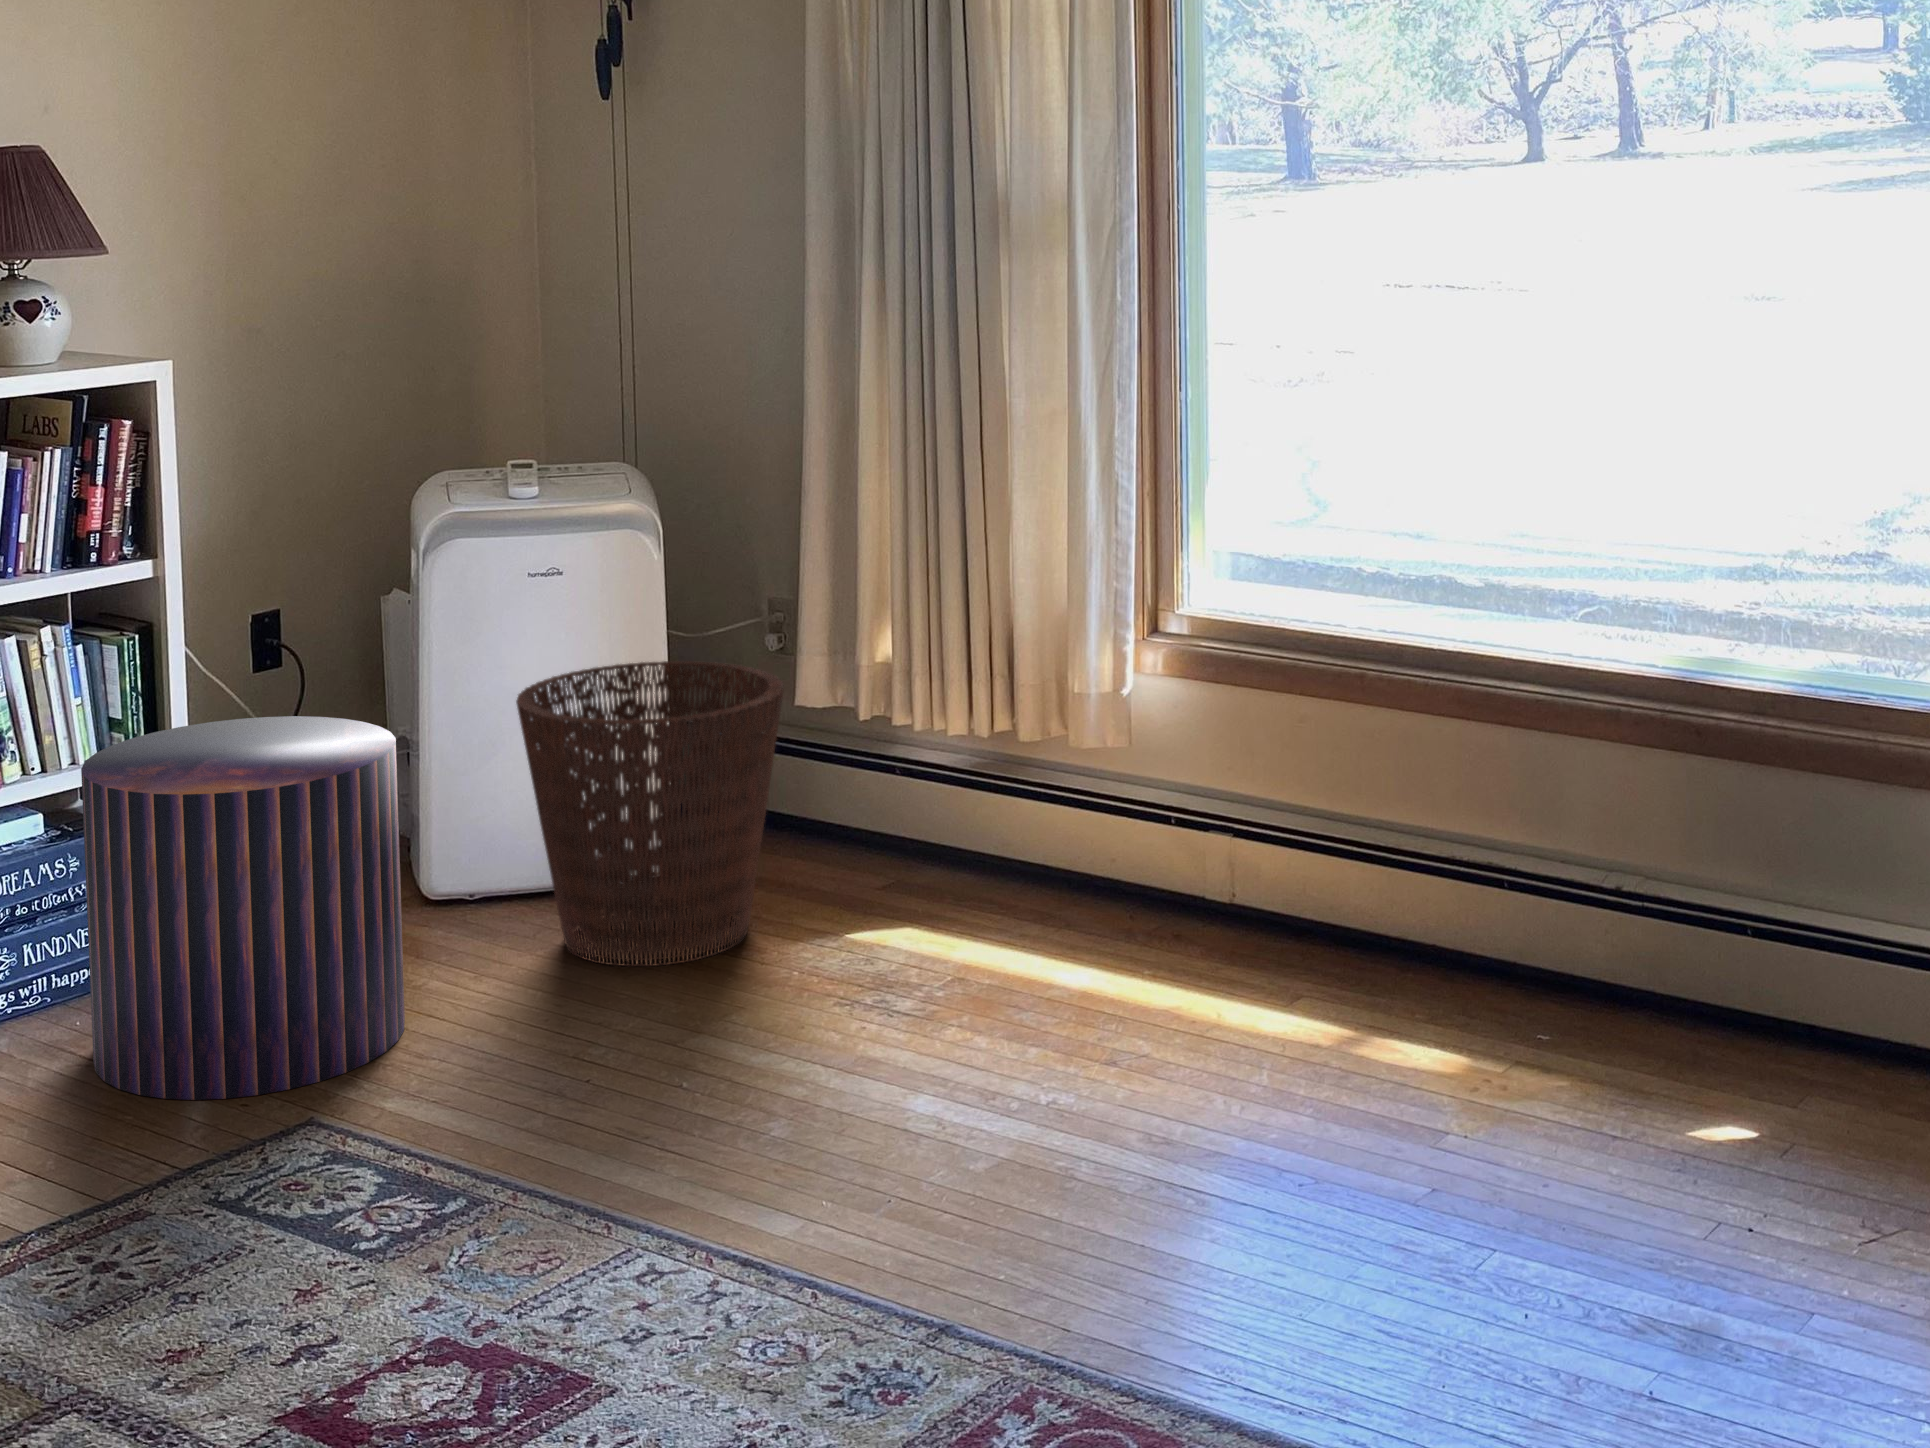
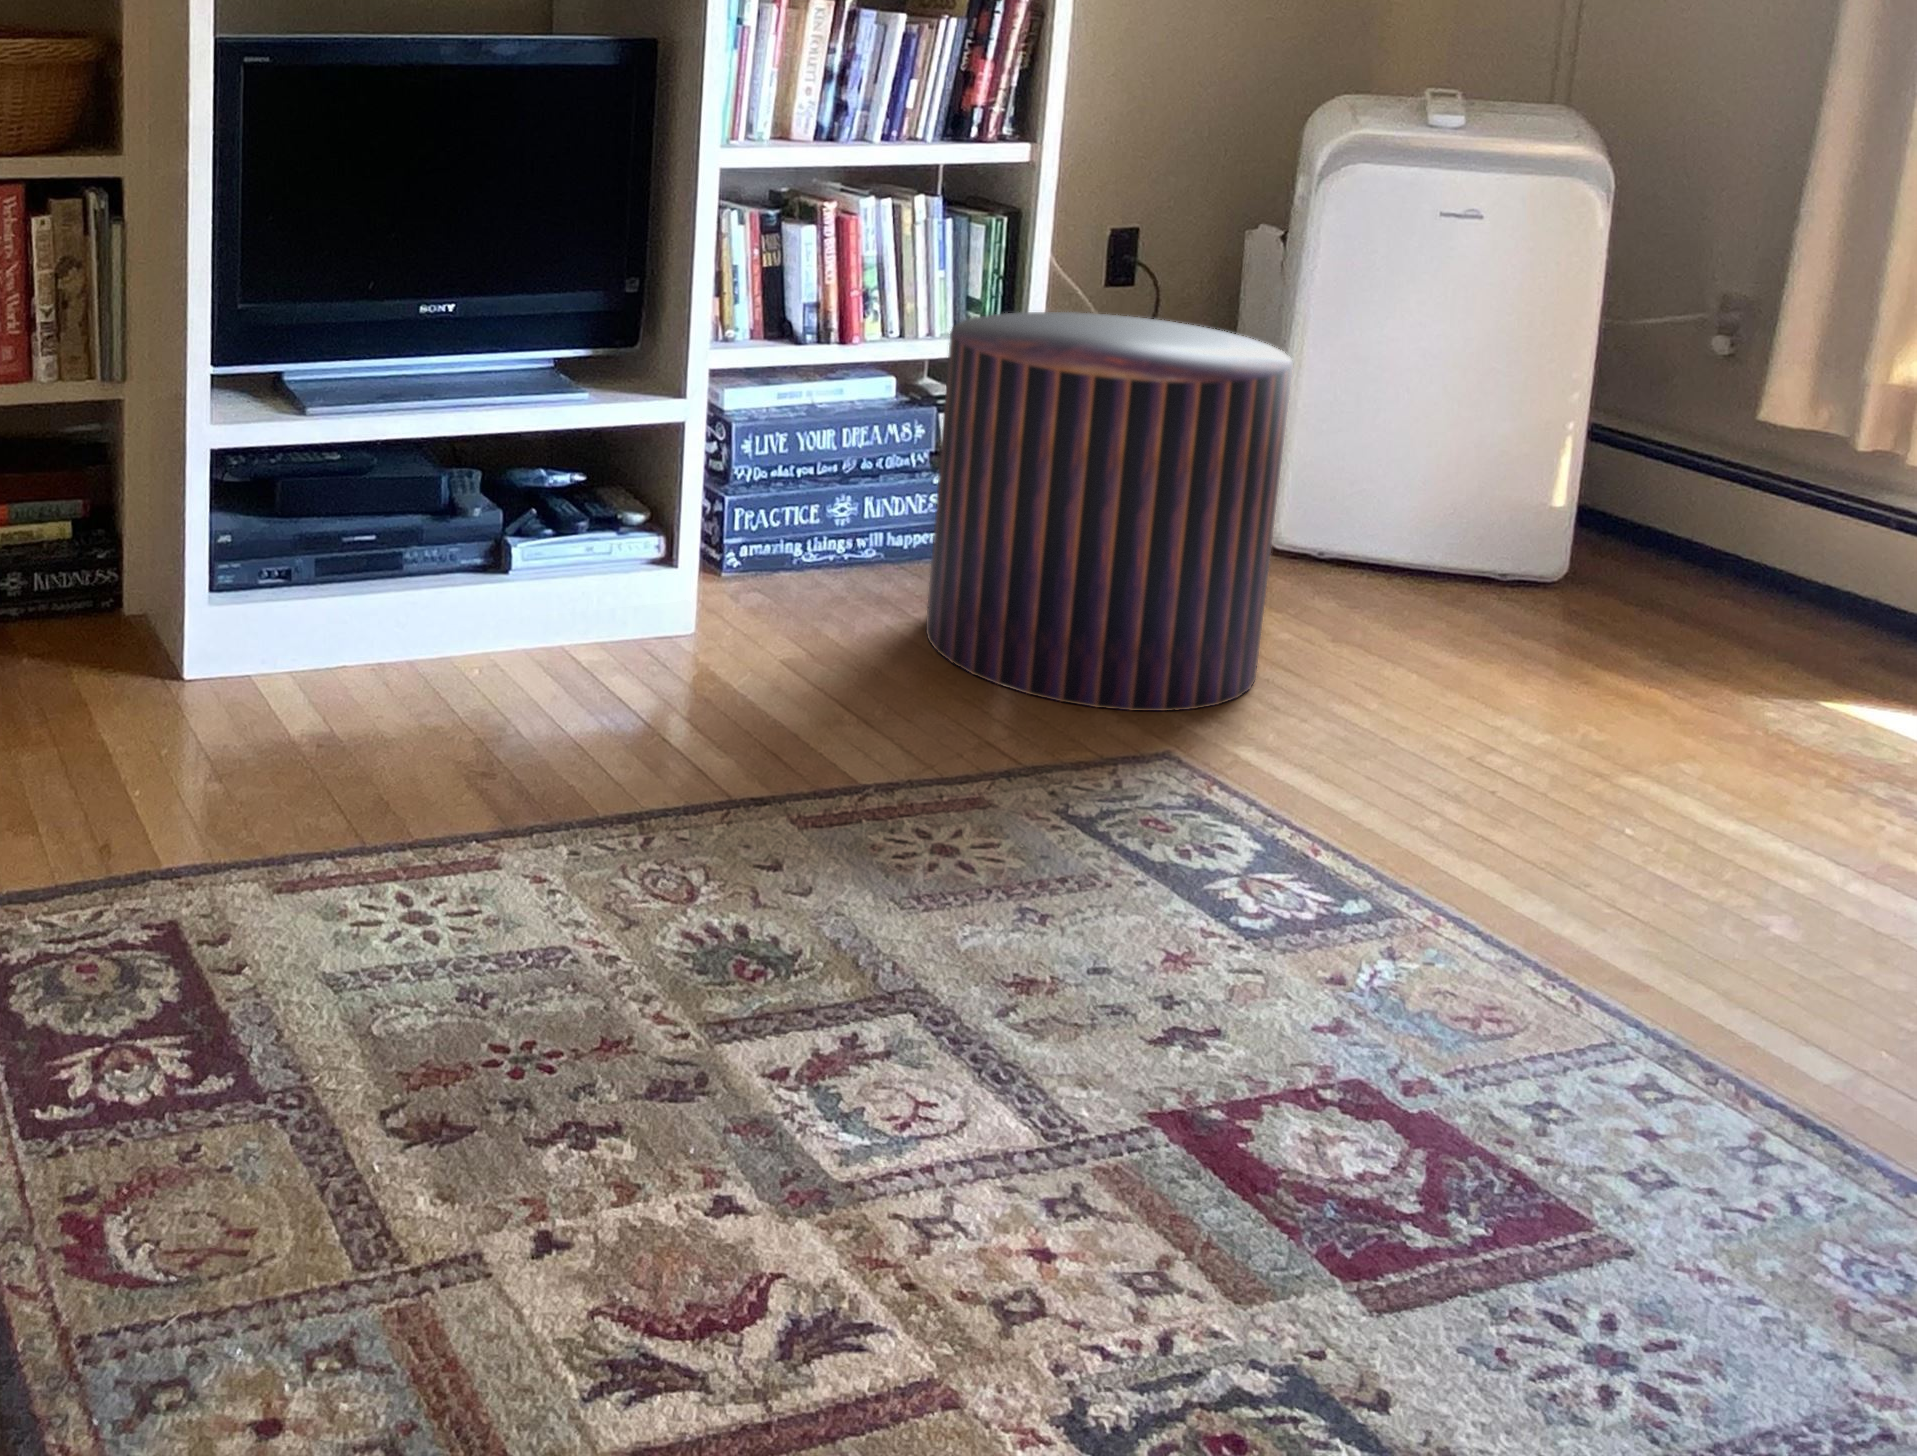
basket: present [516,661,784,966] -> none [1420,330,1788,688]

